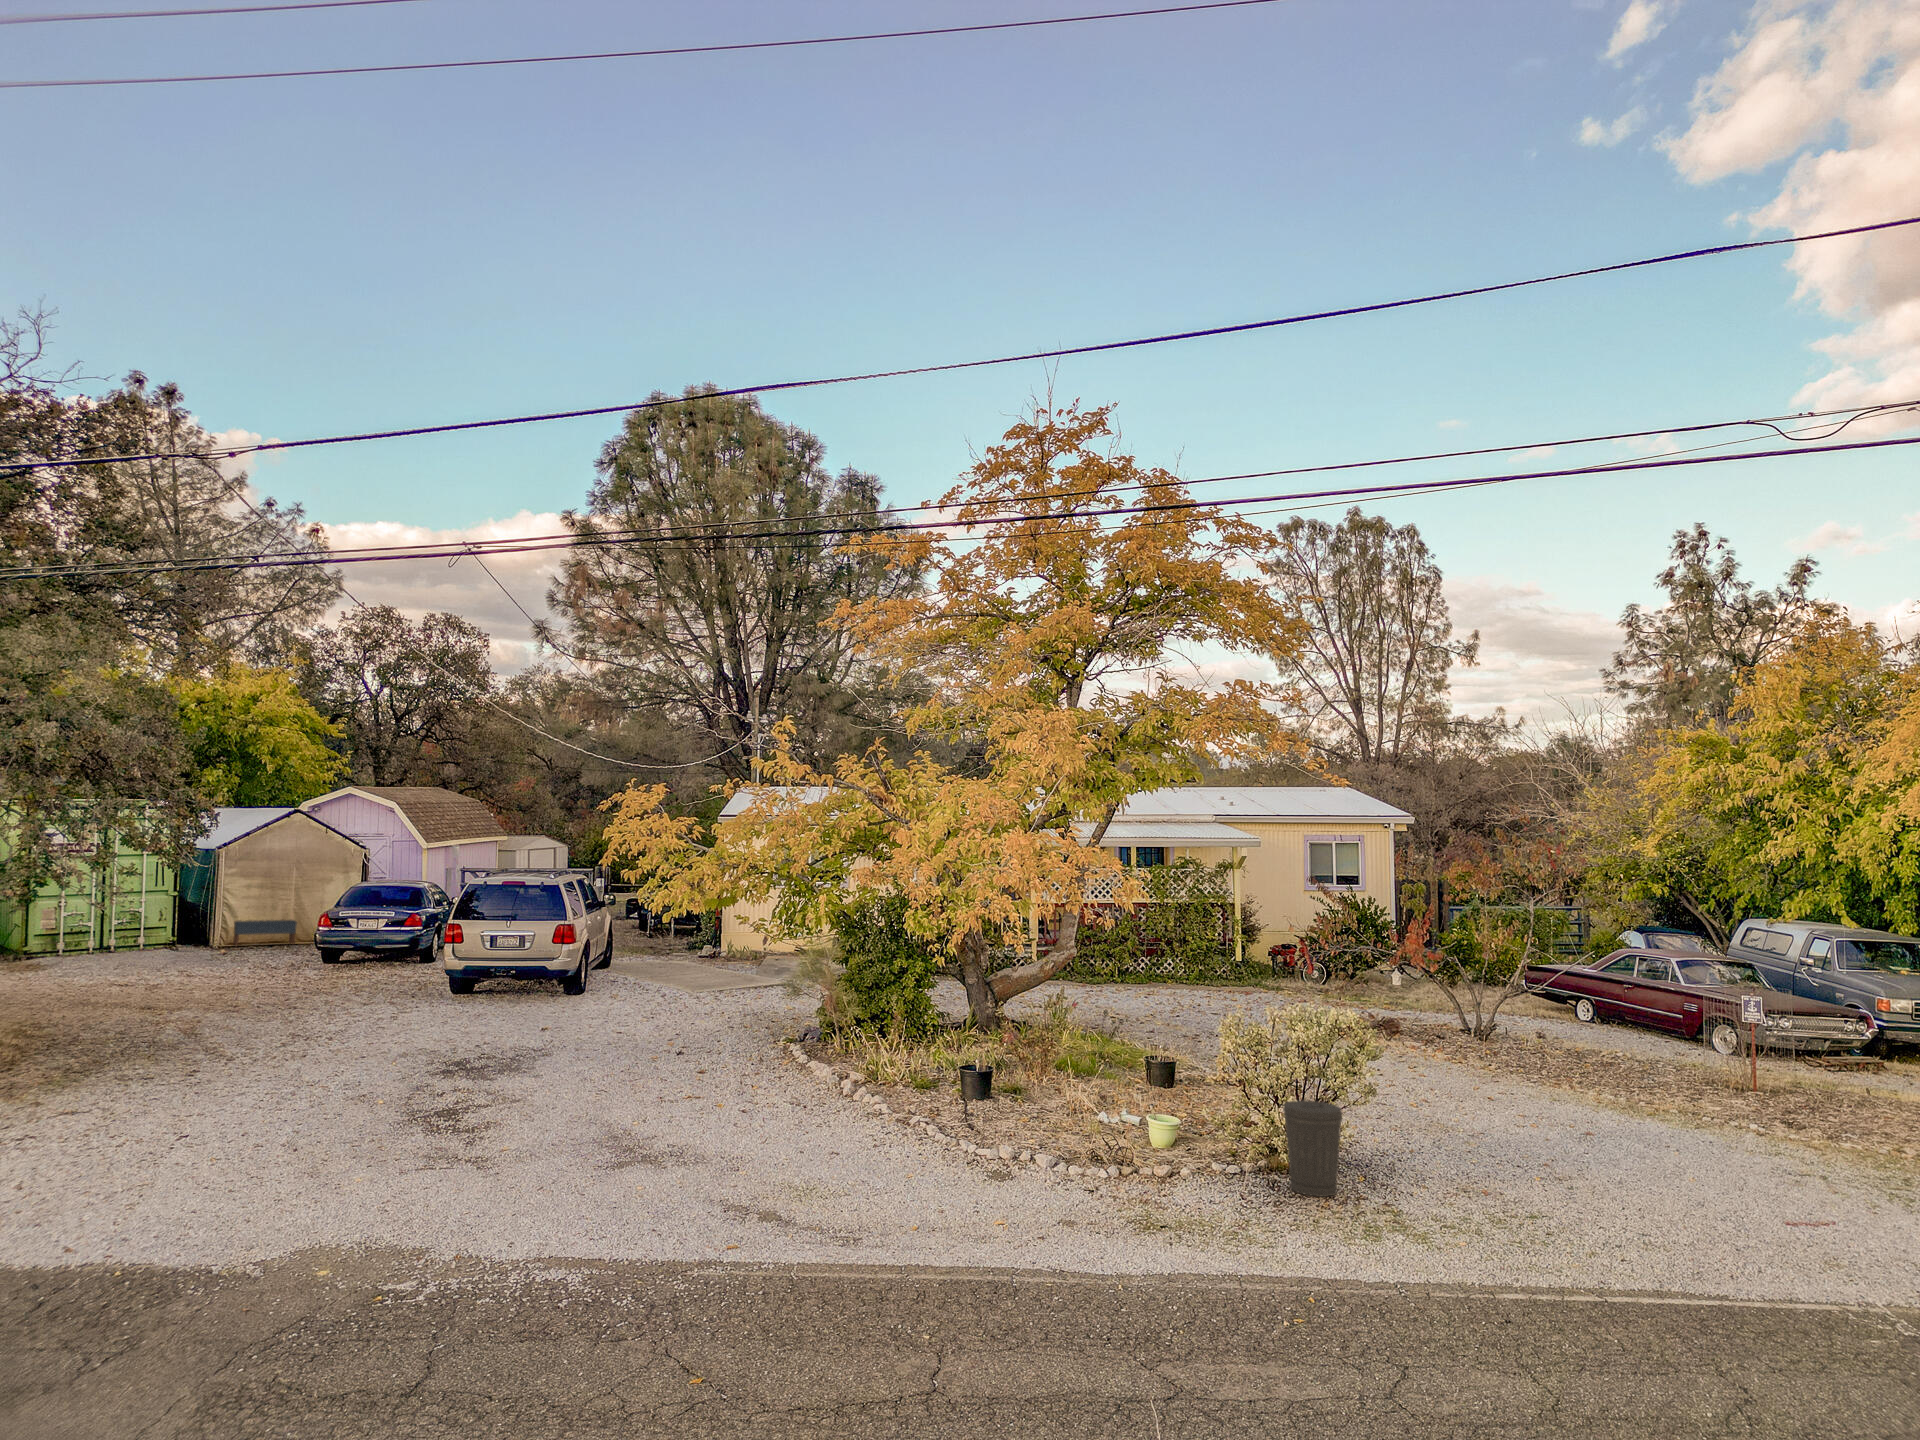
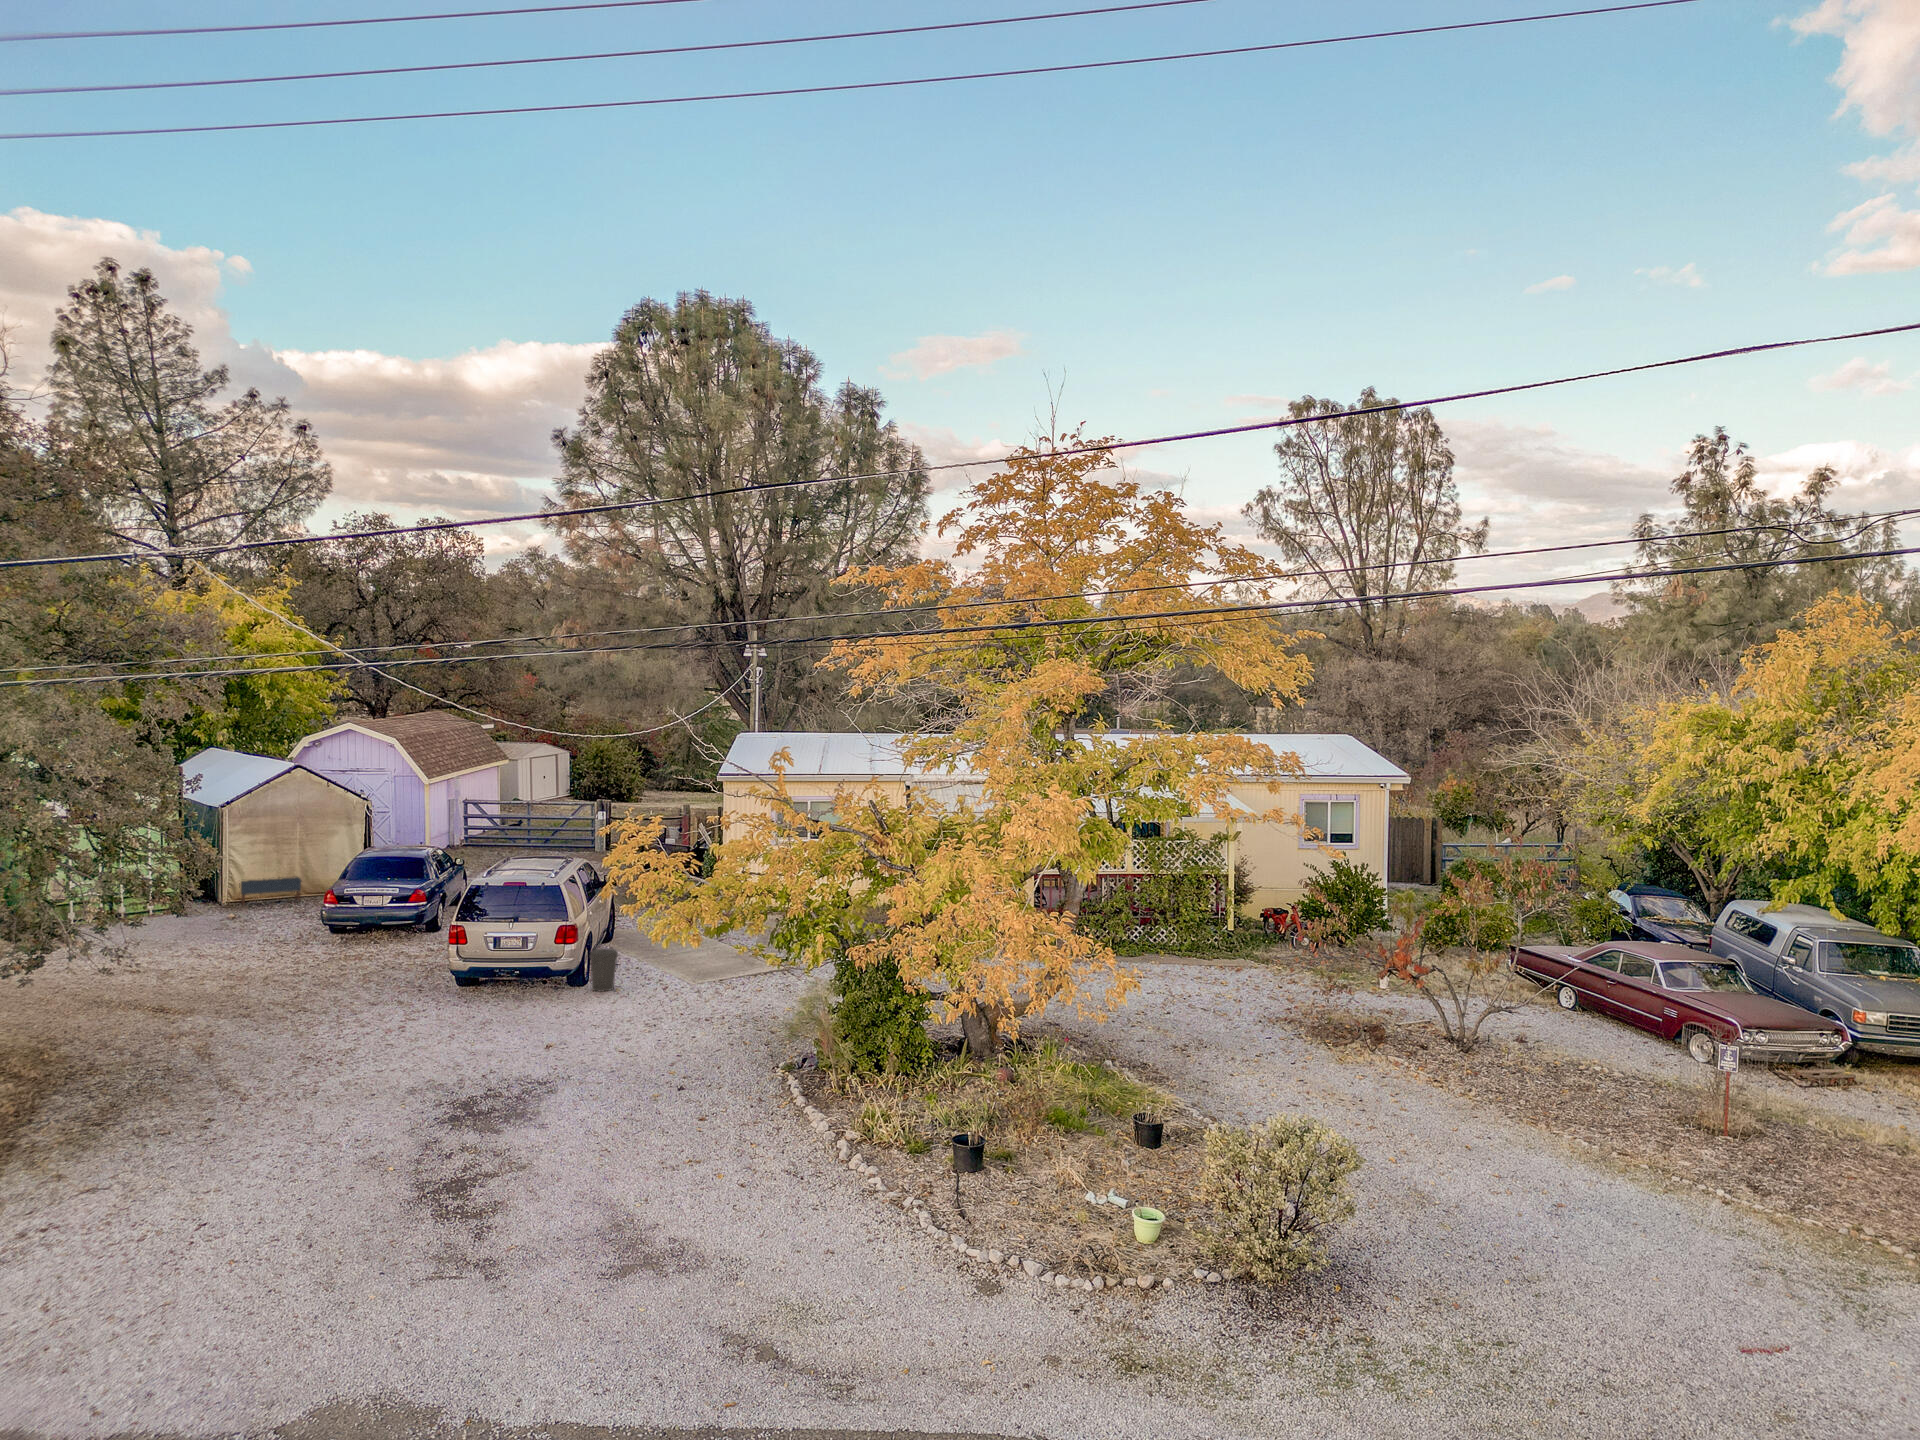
trash can: present [1283,1100,1343,1197] -> present [590,949,618,992]

